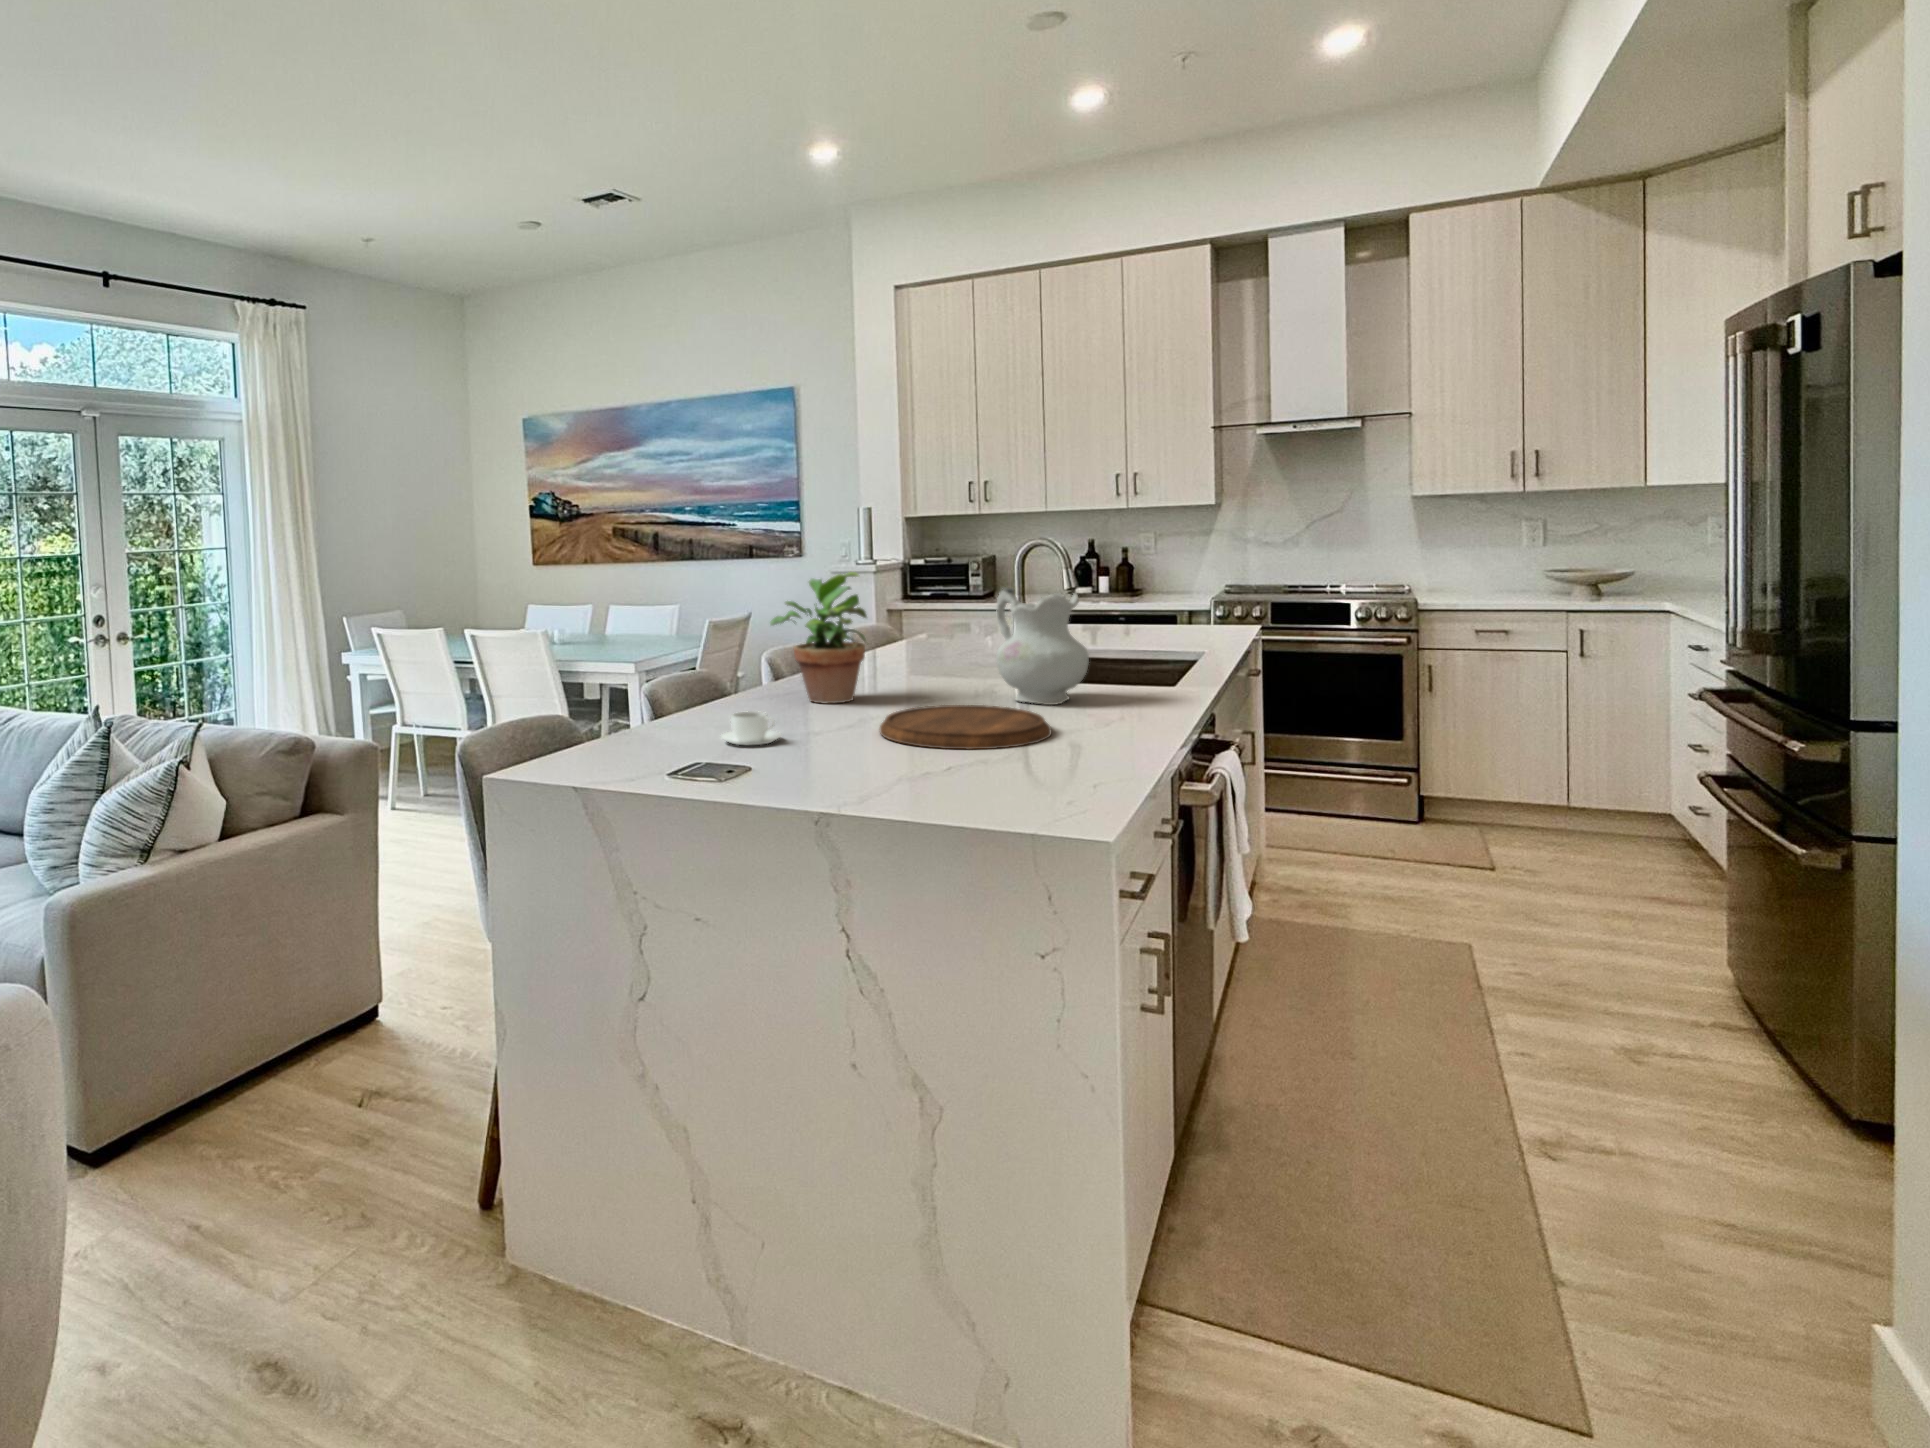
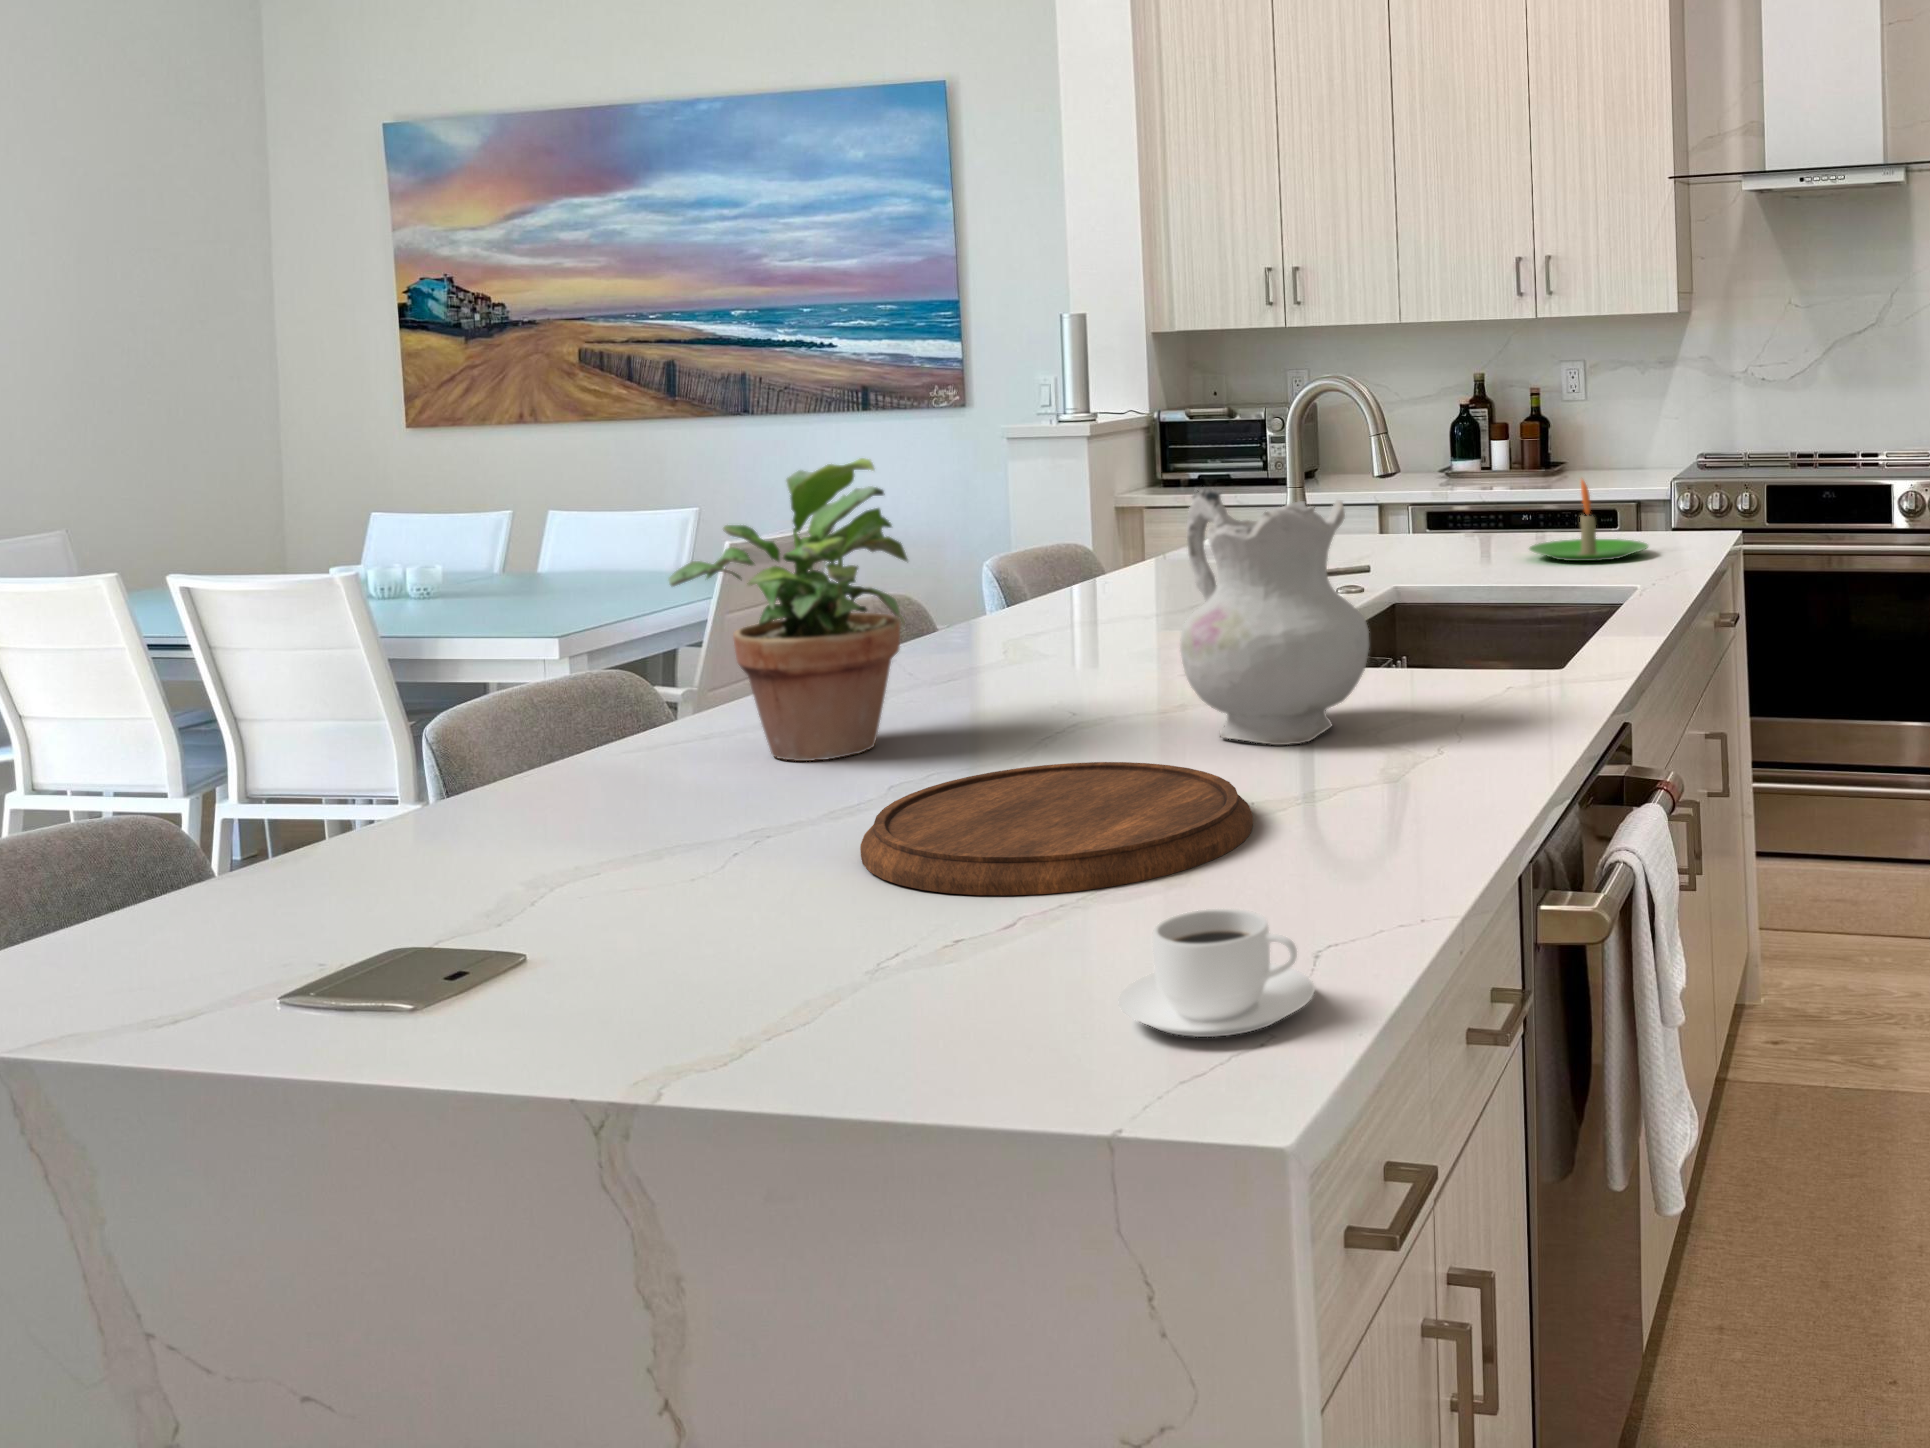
candle: none [1140,592,1210,636] -> present [1529,480,1648,561]
coffee cup: present [721,711,781,745] -> present [1118,909,1315,1037]

